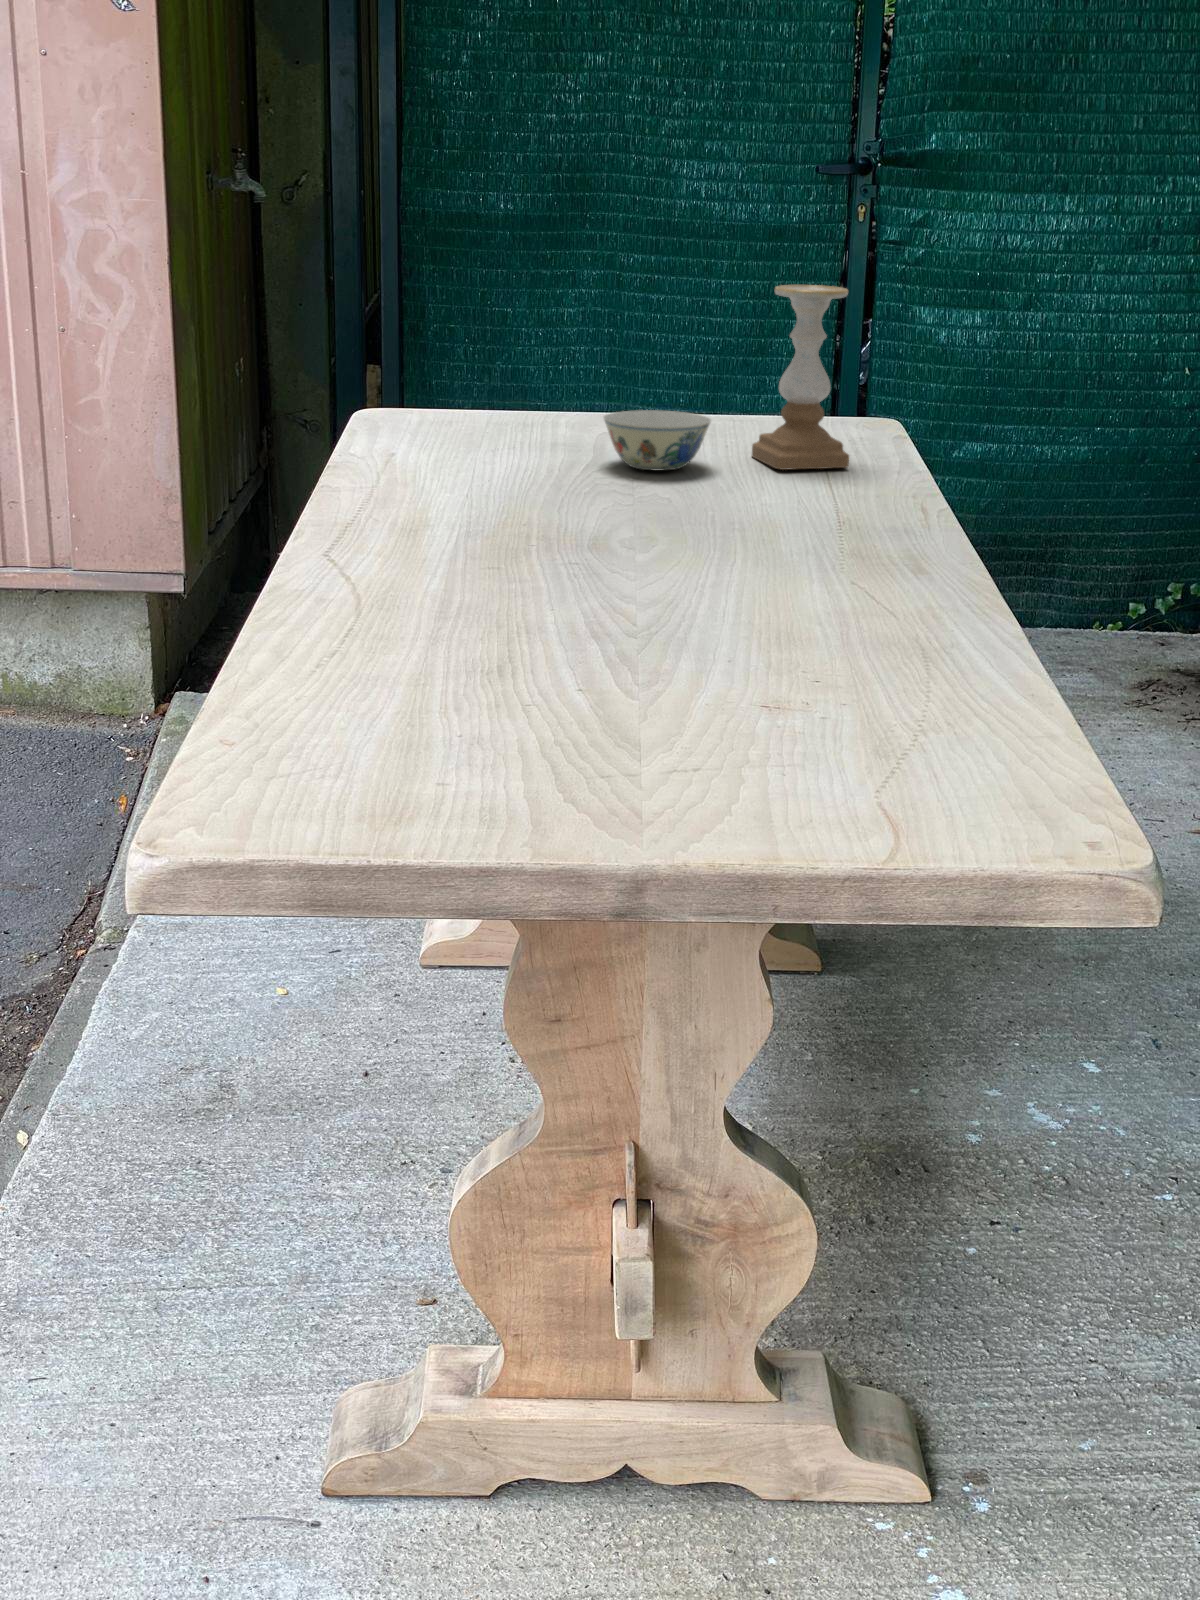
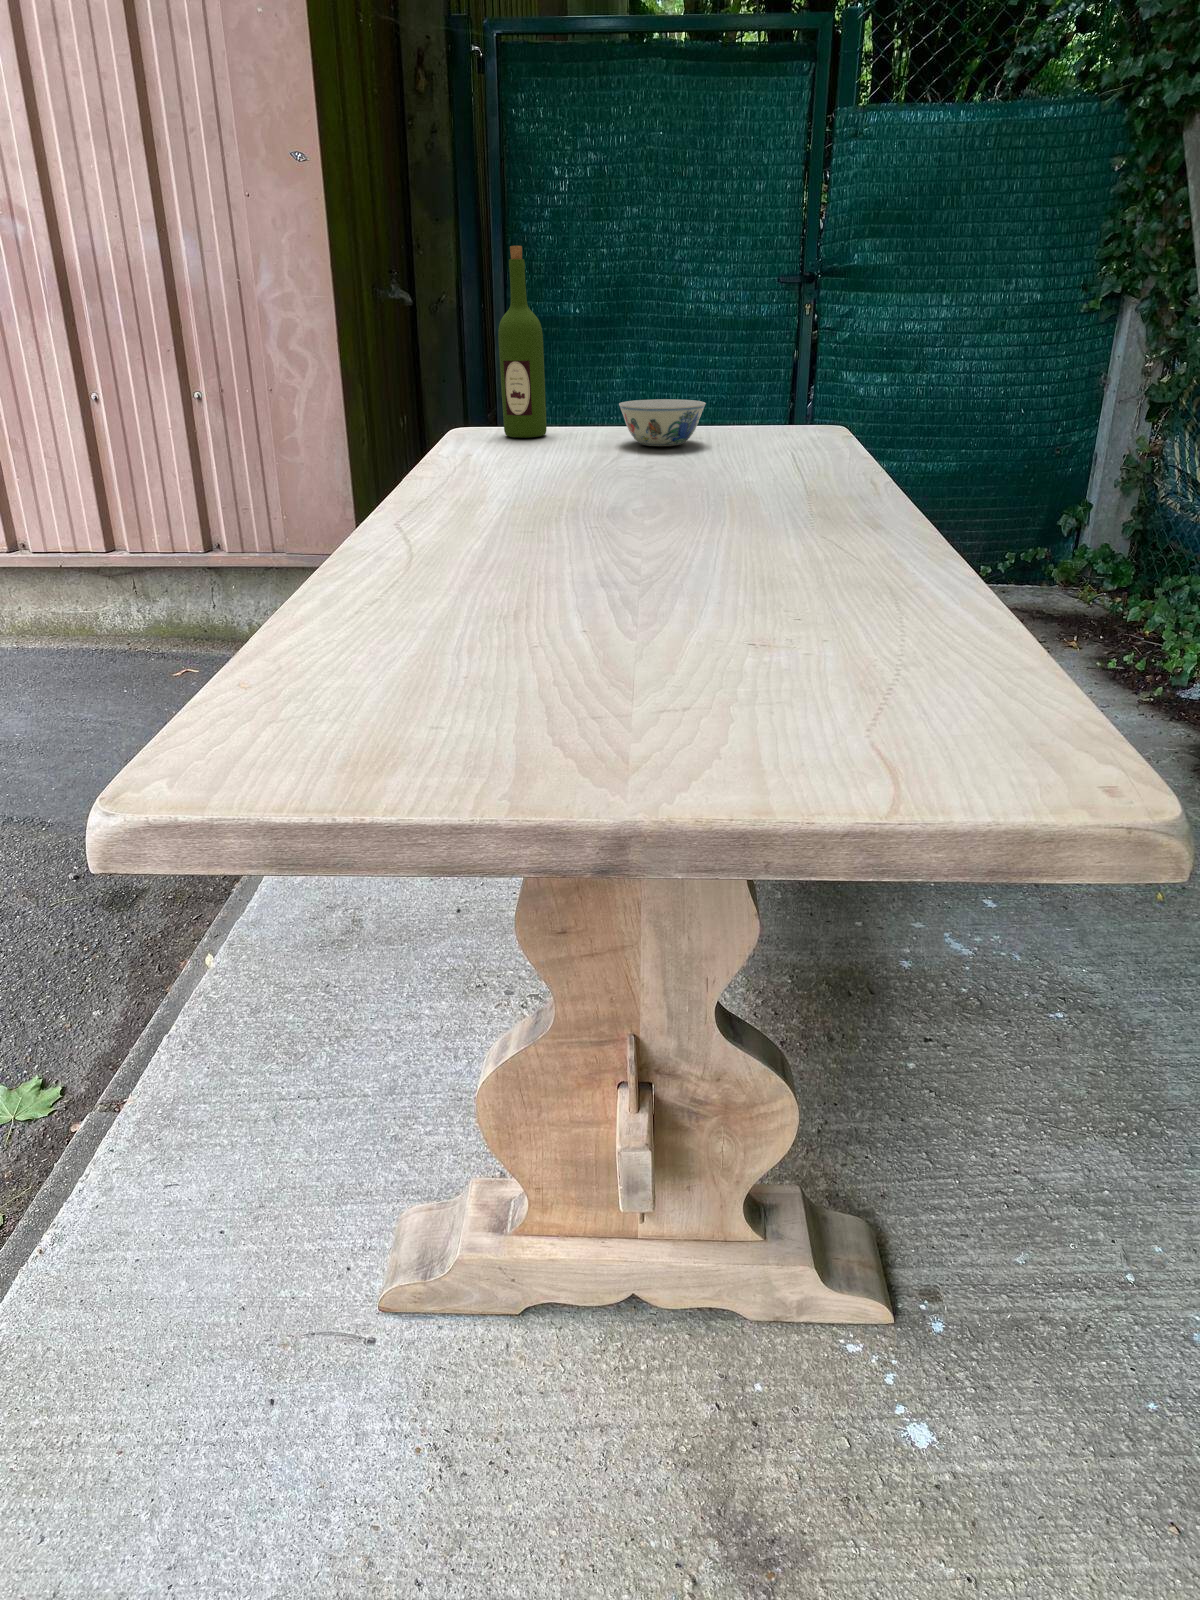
wine bottle: none [450,227,506,451] -> present [498,246,547,438]
candle holder: present [752,285,849,470] -> none [737,285,818,443]

